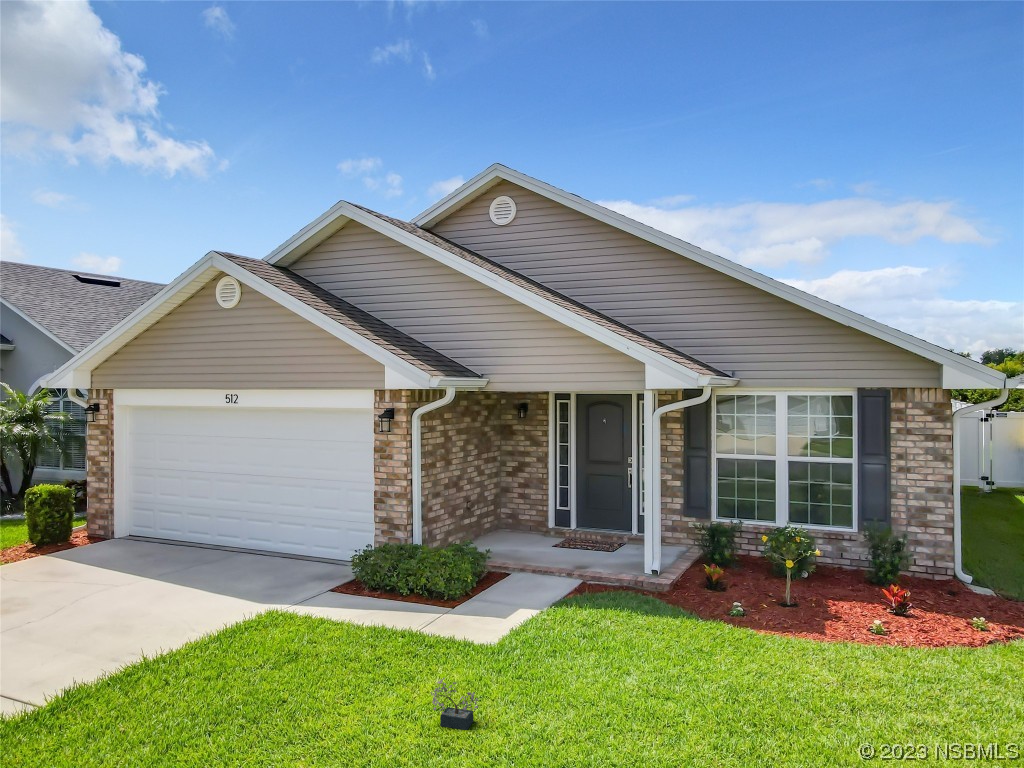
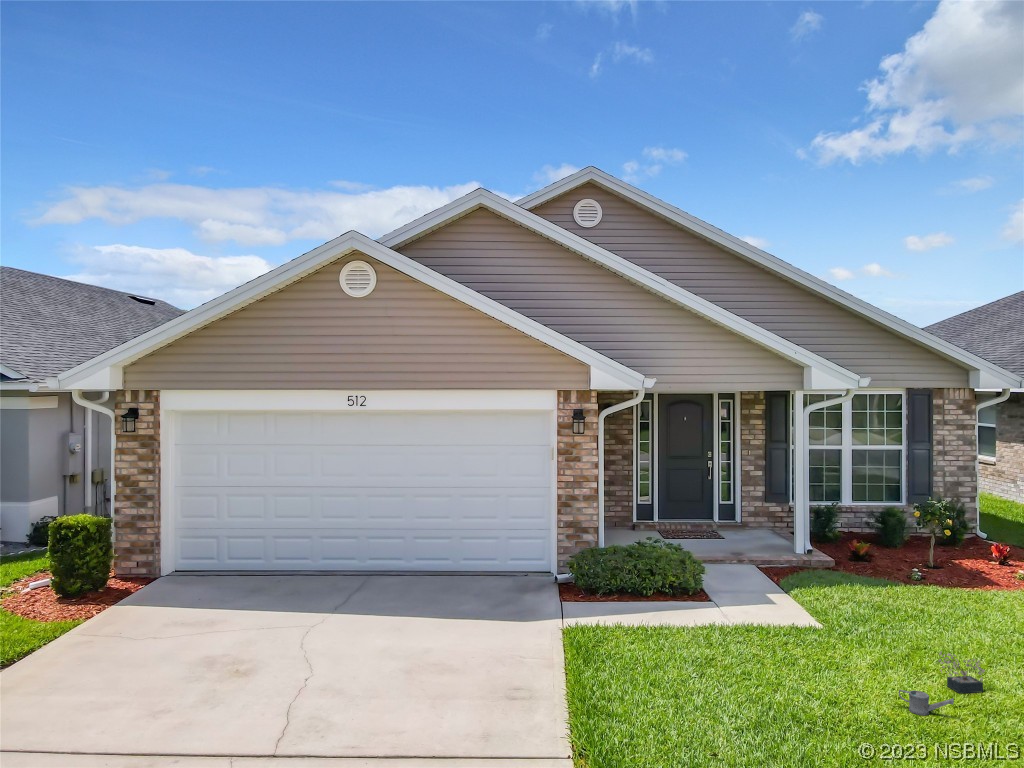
watering can: none [348,707,371,737] -> present [899,690,954,715]

